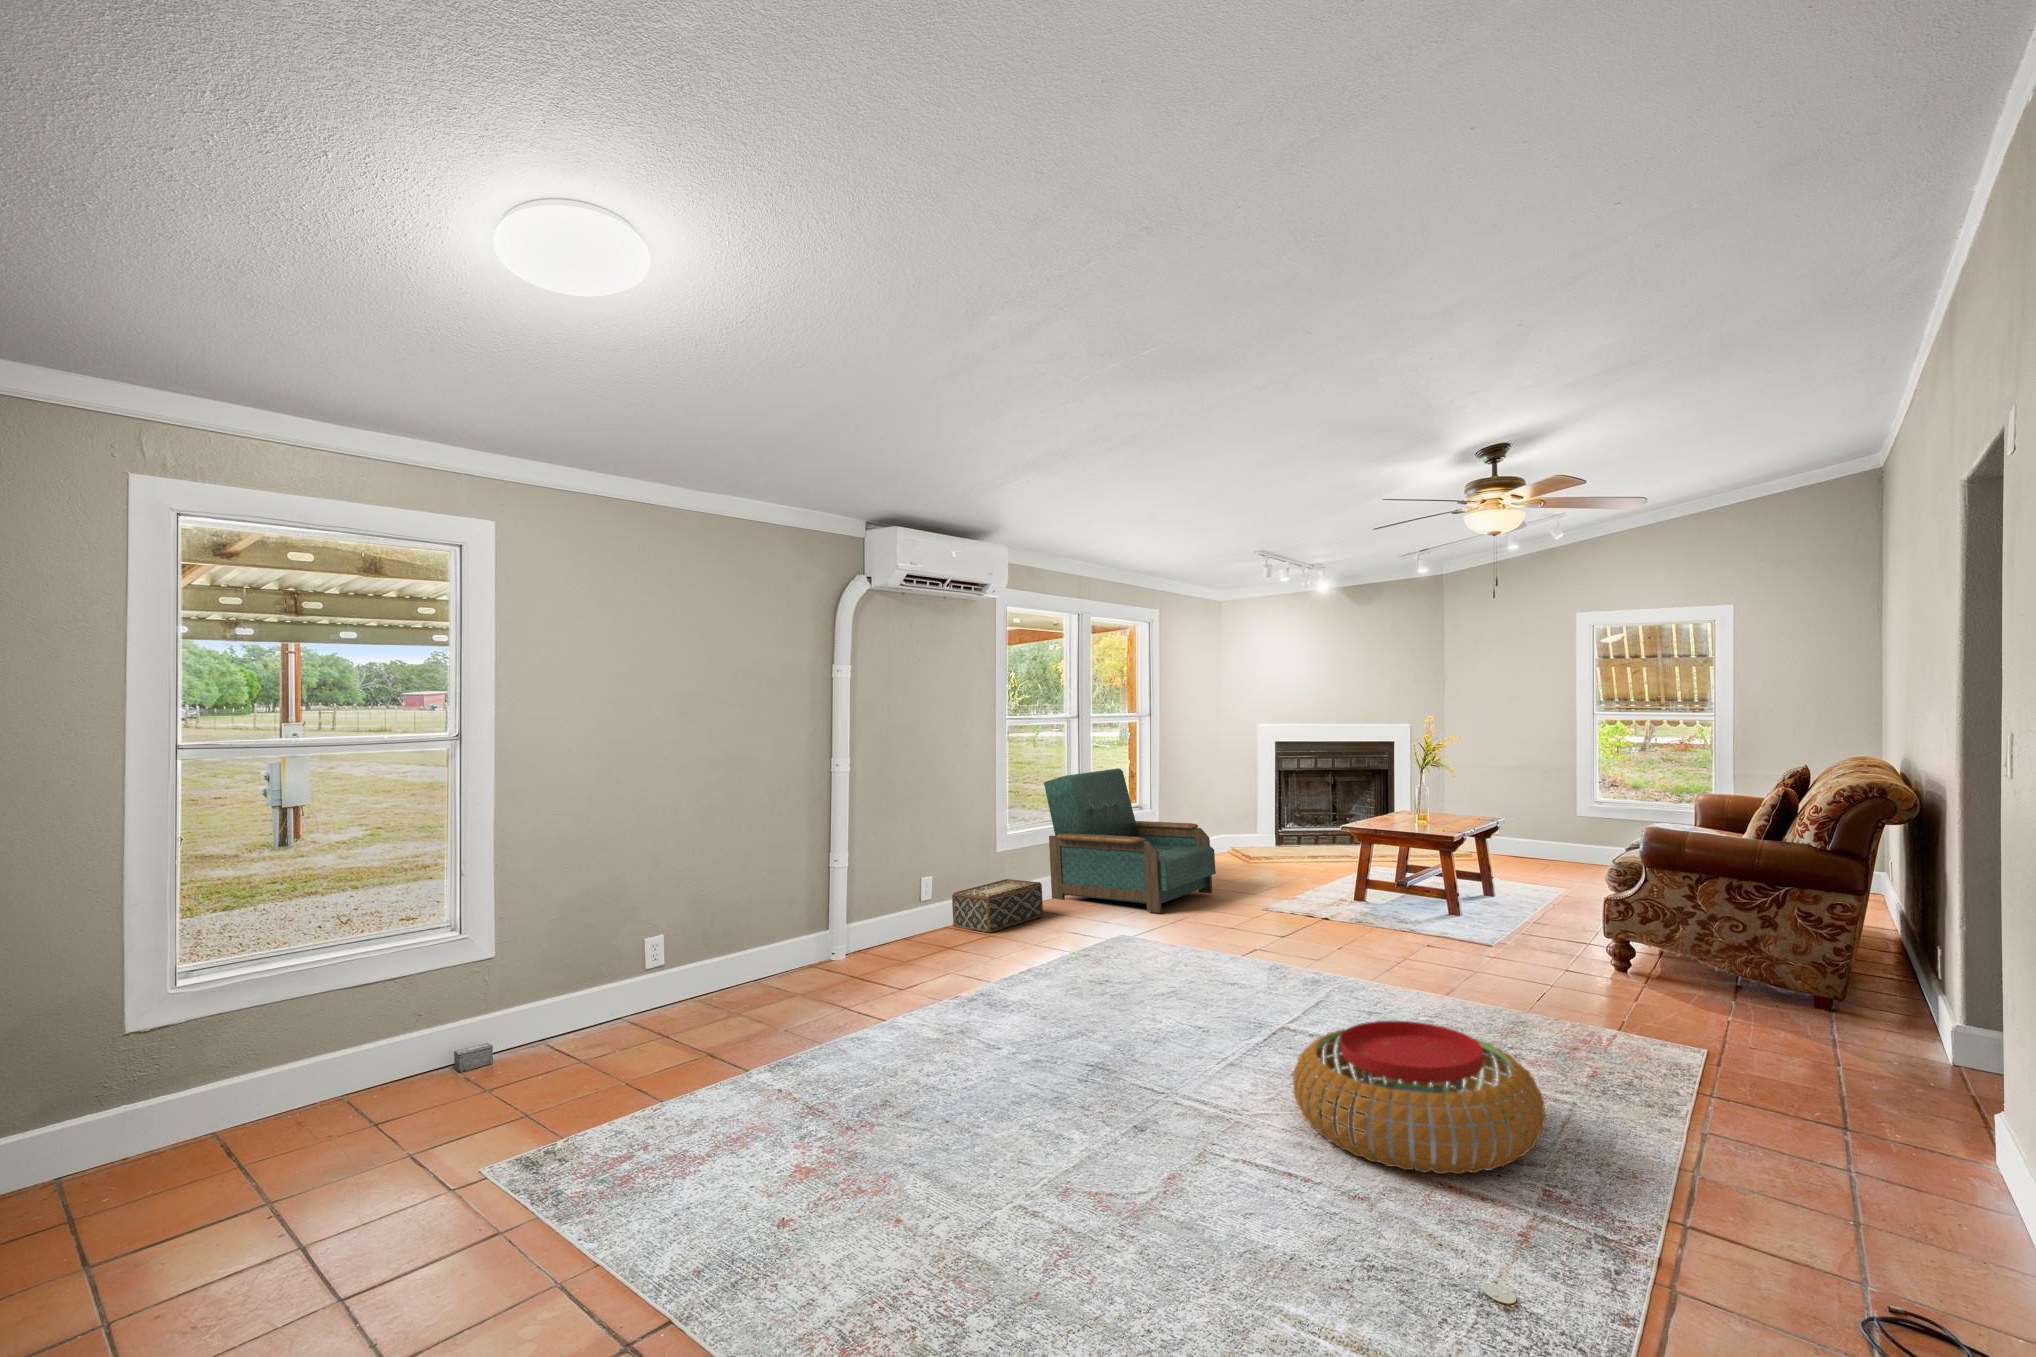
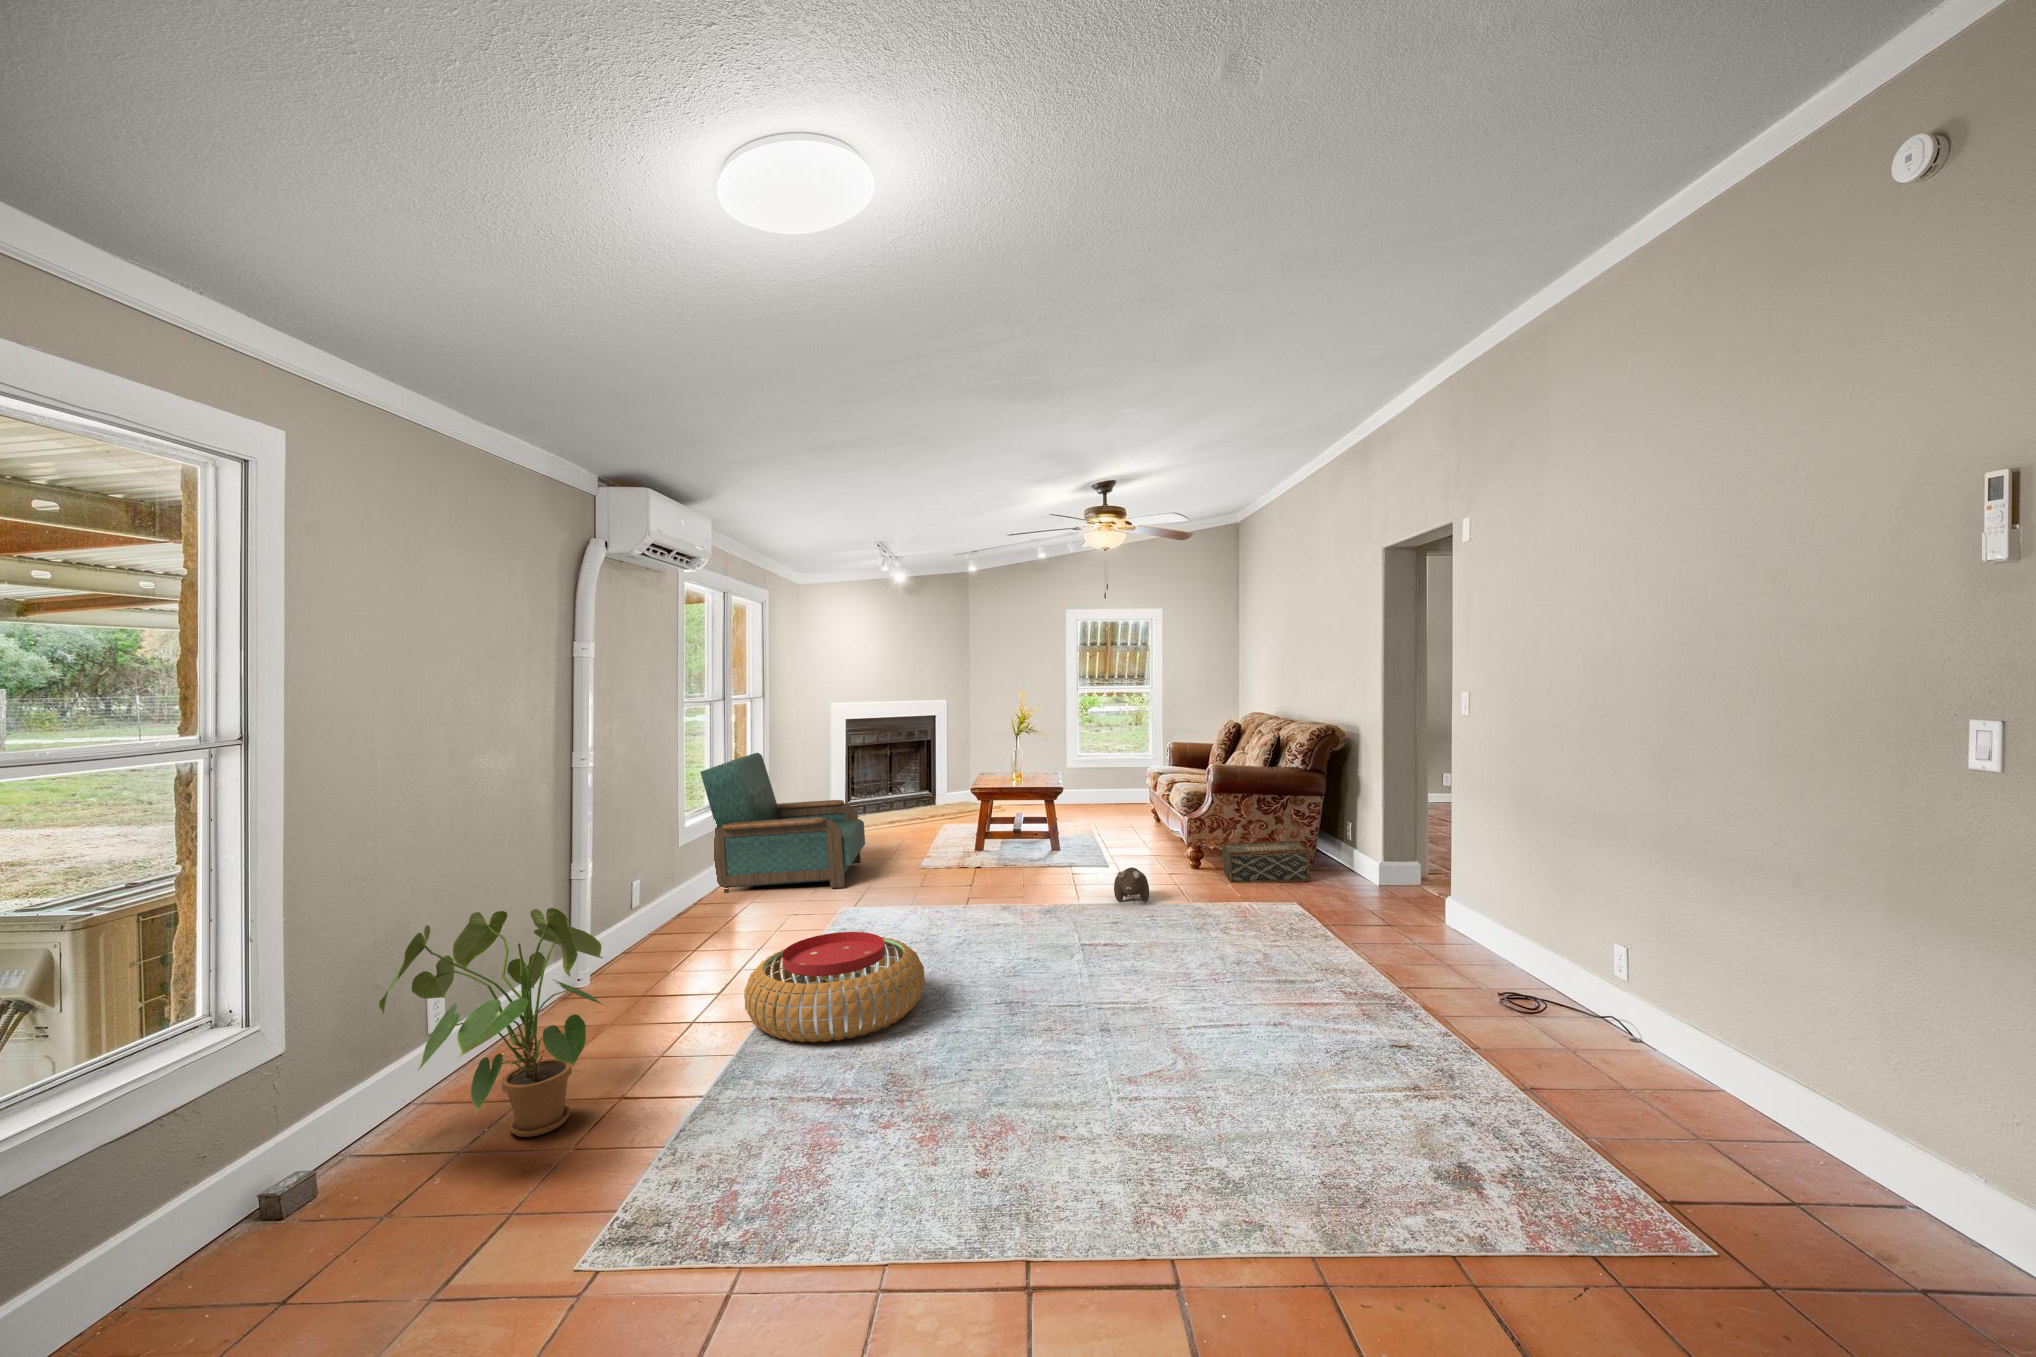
house plant: none [622,867,785,1037] -> present [379,908,607,1137]
woven basket: present [952,879,1043,933] -> present [1222,841,1311,883]
plush toy: none [1414,946,1473,994] -> present [1114,867,1149,902]
pouf: present [1292,1021,1546,1174] -> present [744,932,925,1043]

